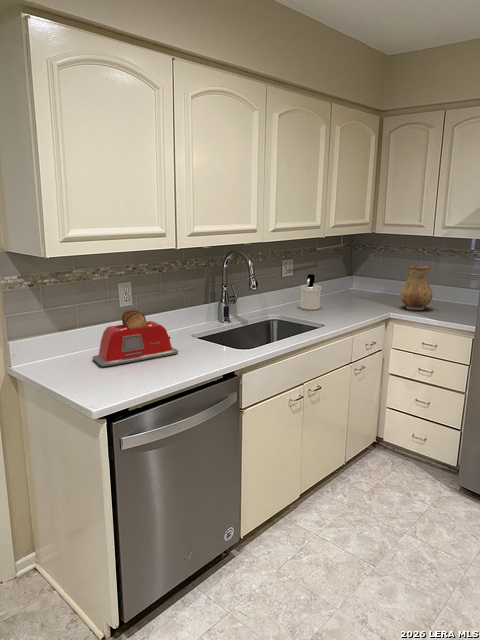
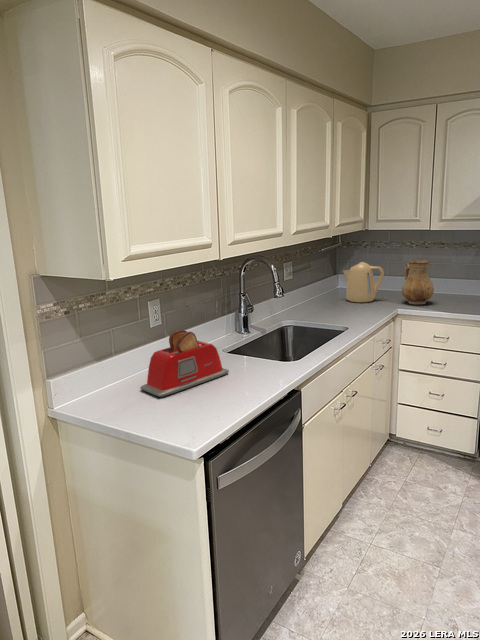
kettle: none [345,264,385,304] -> present [343,262,384,303]
soap dispenser: present [300,274,321,310] -> none [306,276,328,313]

